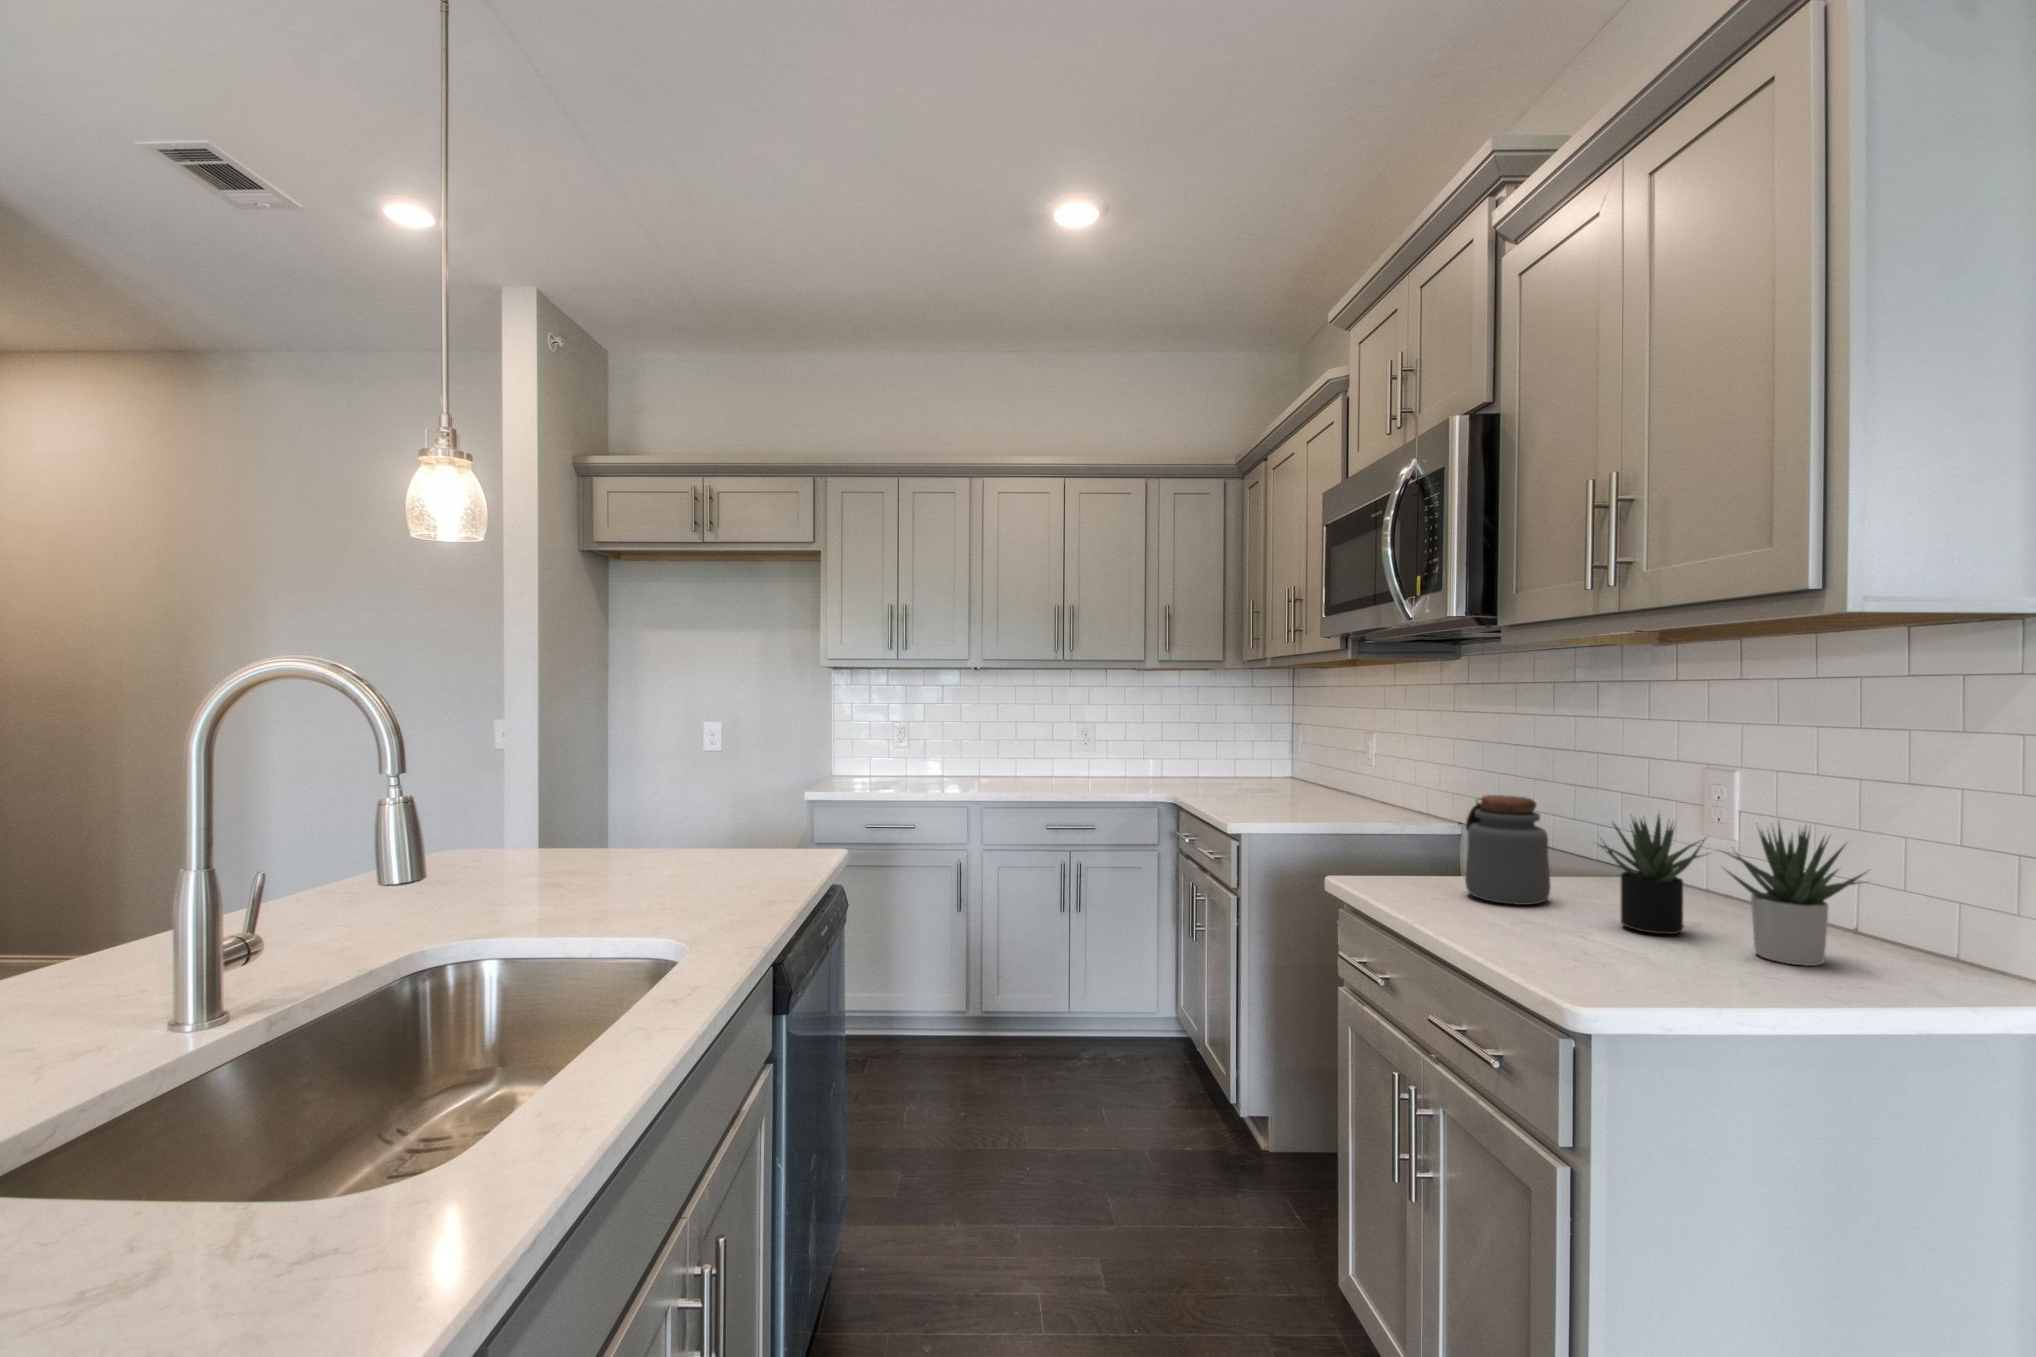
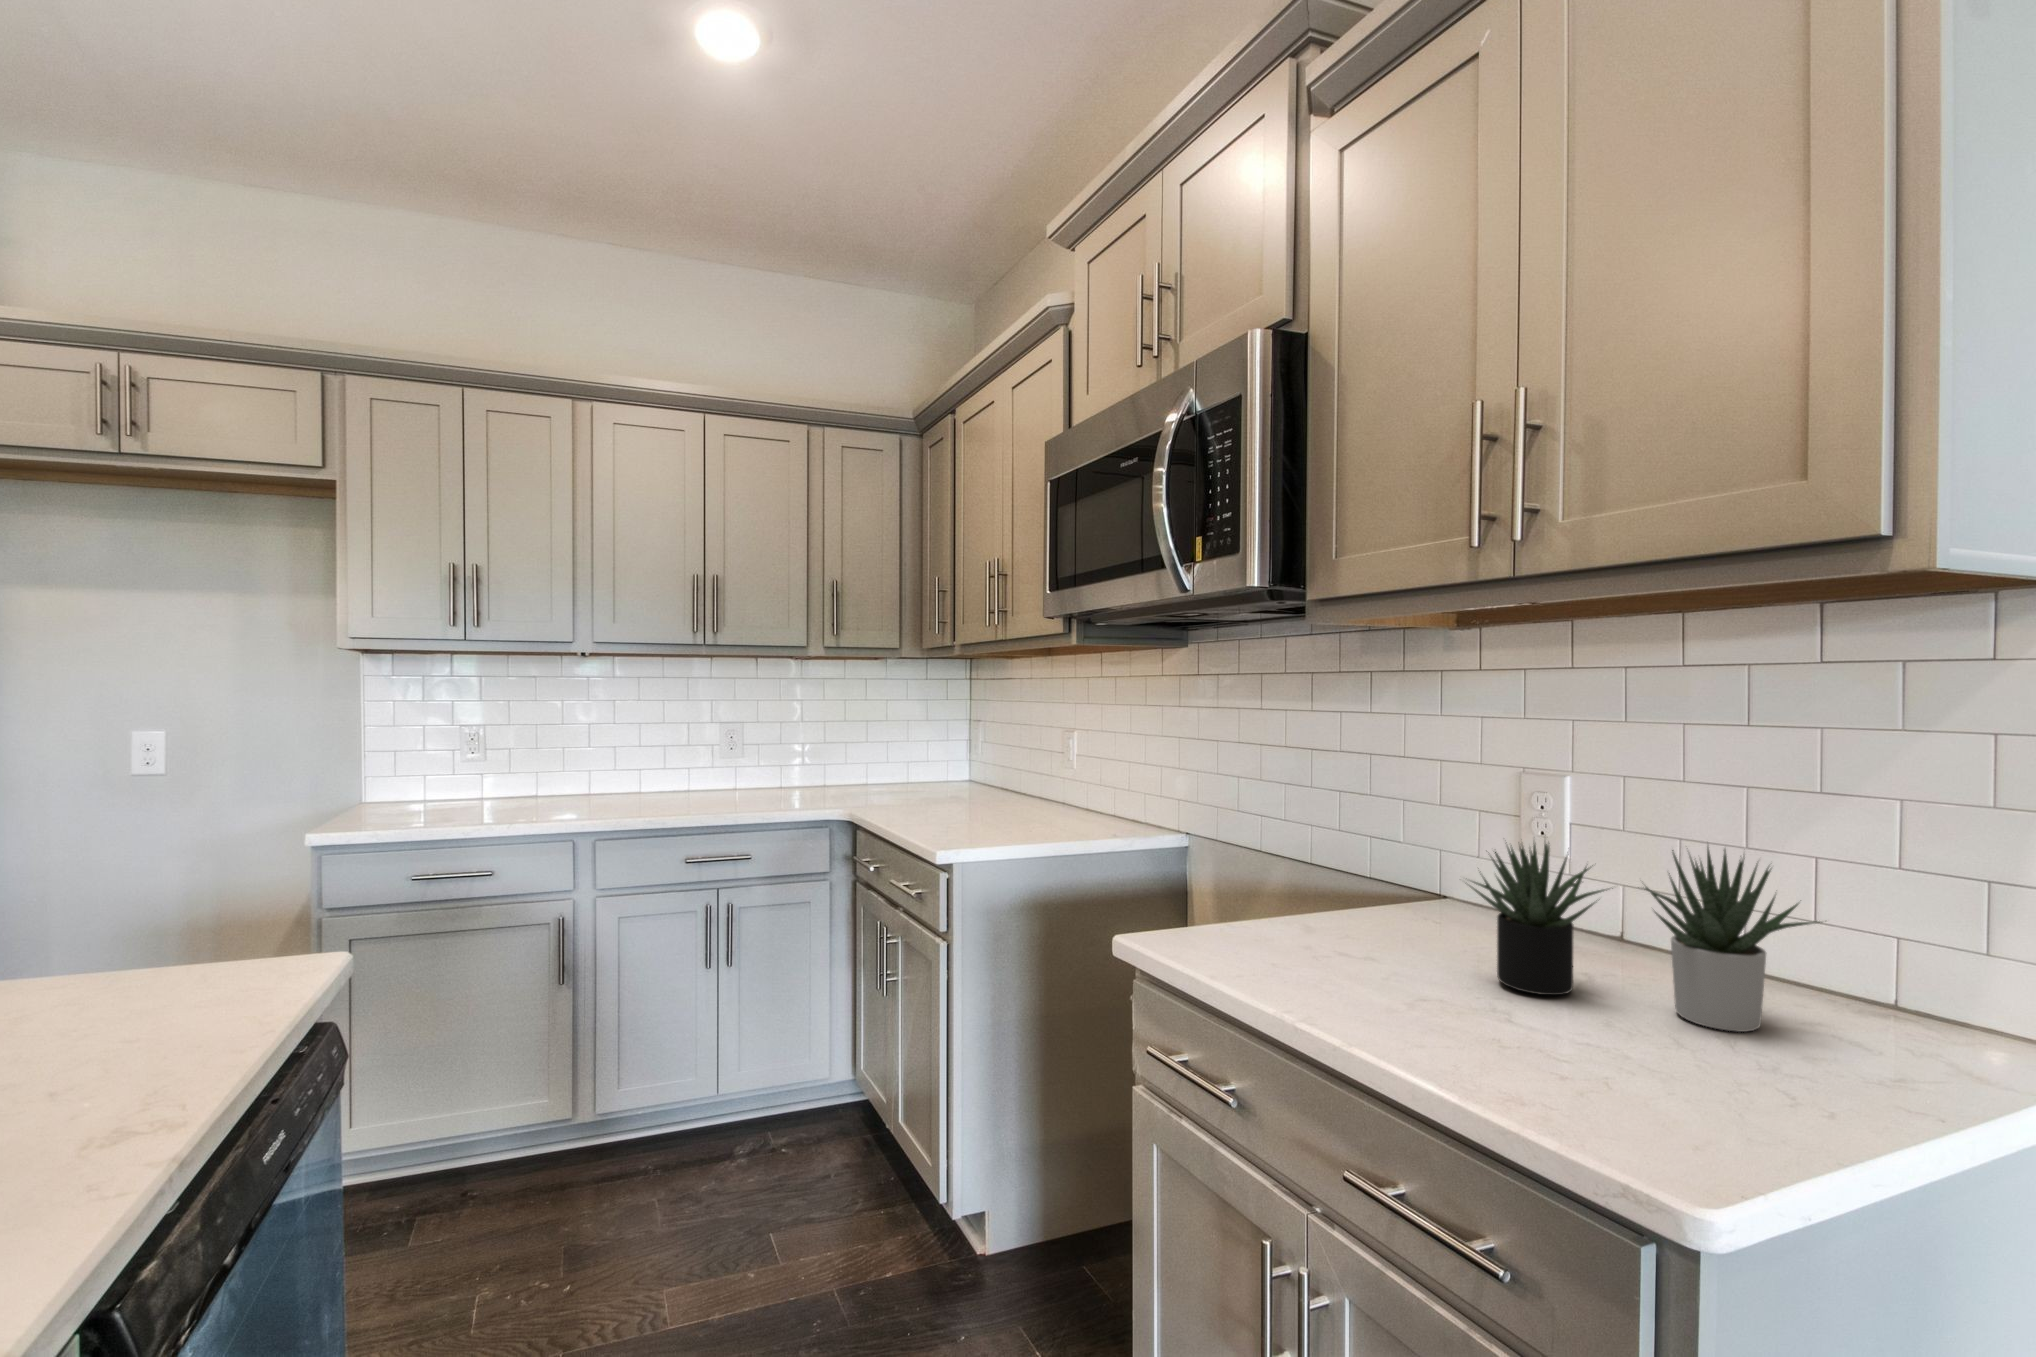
jar: present [1465,795,1551,905] -> none [1284,816,1389,961]

